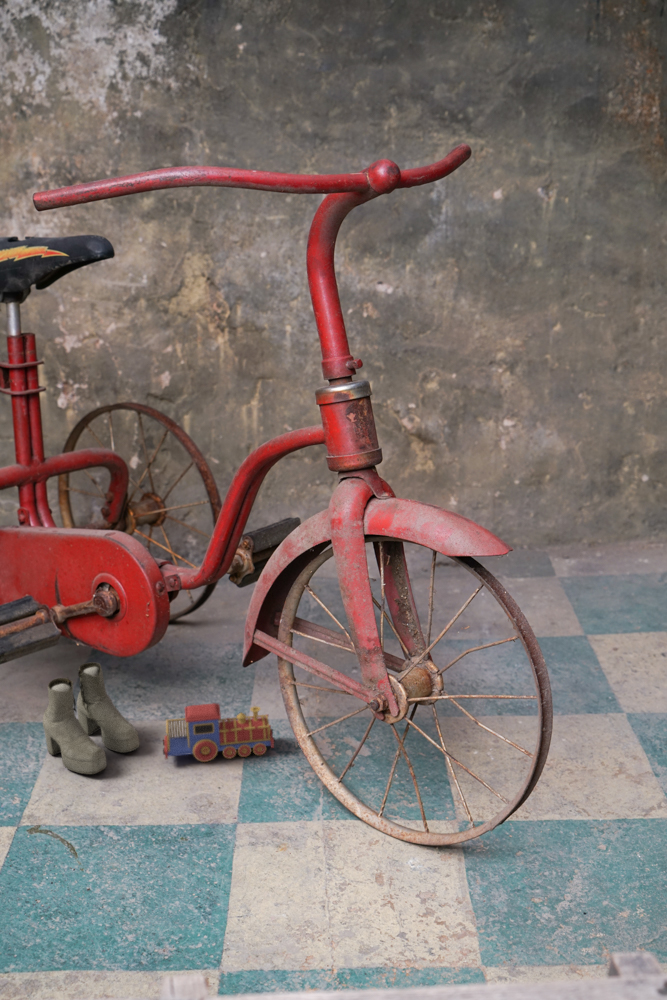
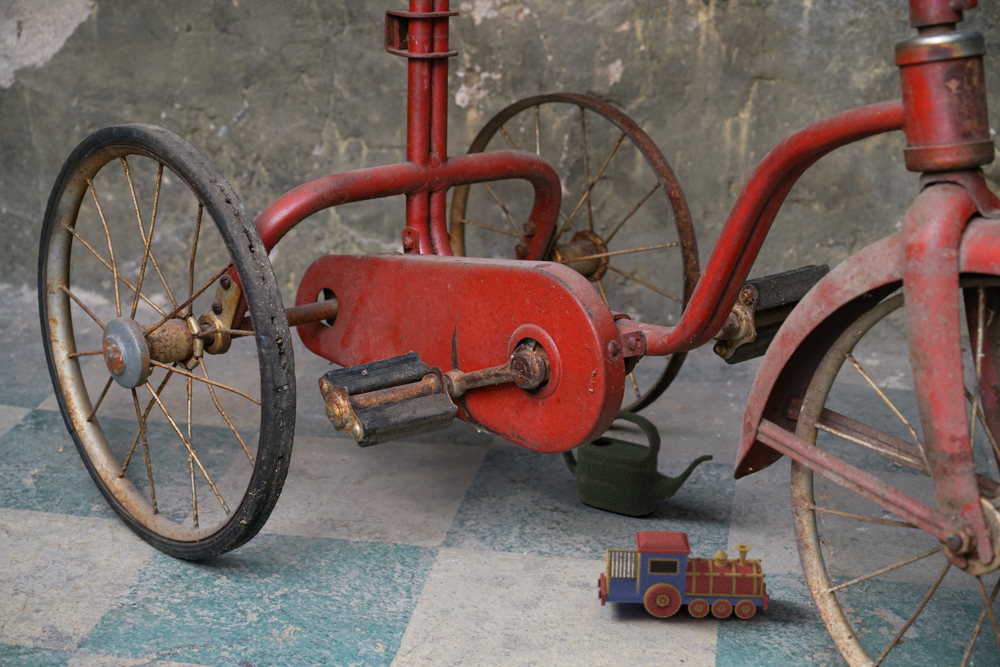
watering can: none [137,617,238,687] -> present [562,409,713,516]
boots: present [43,662,139,775] -> none [424,455,562,614]

